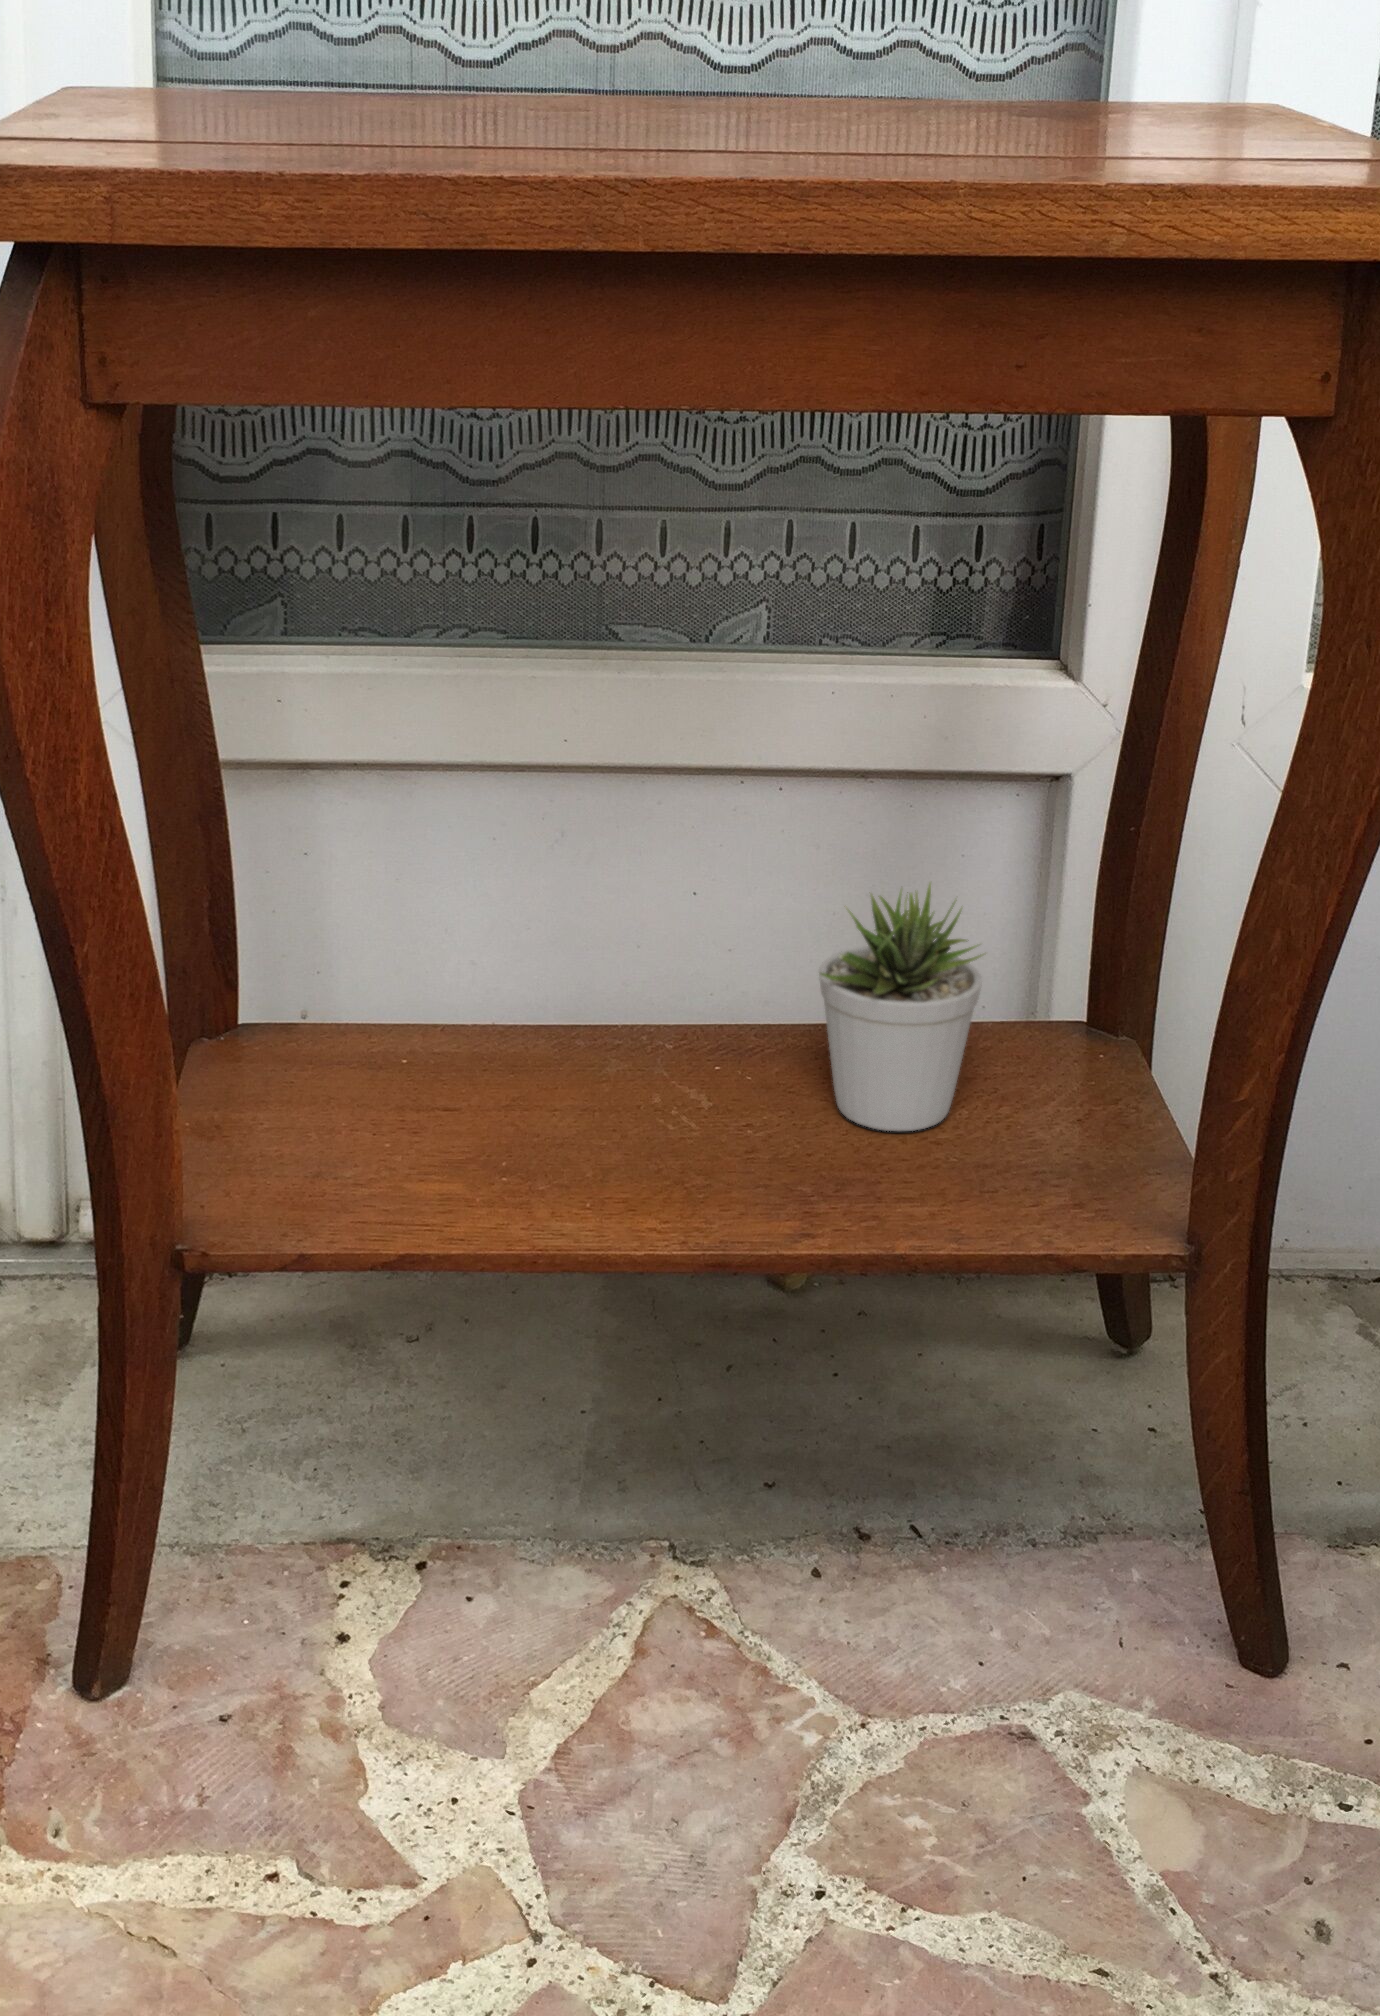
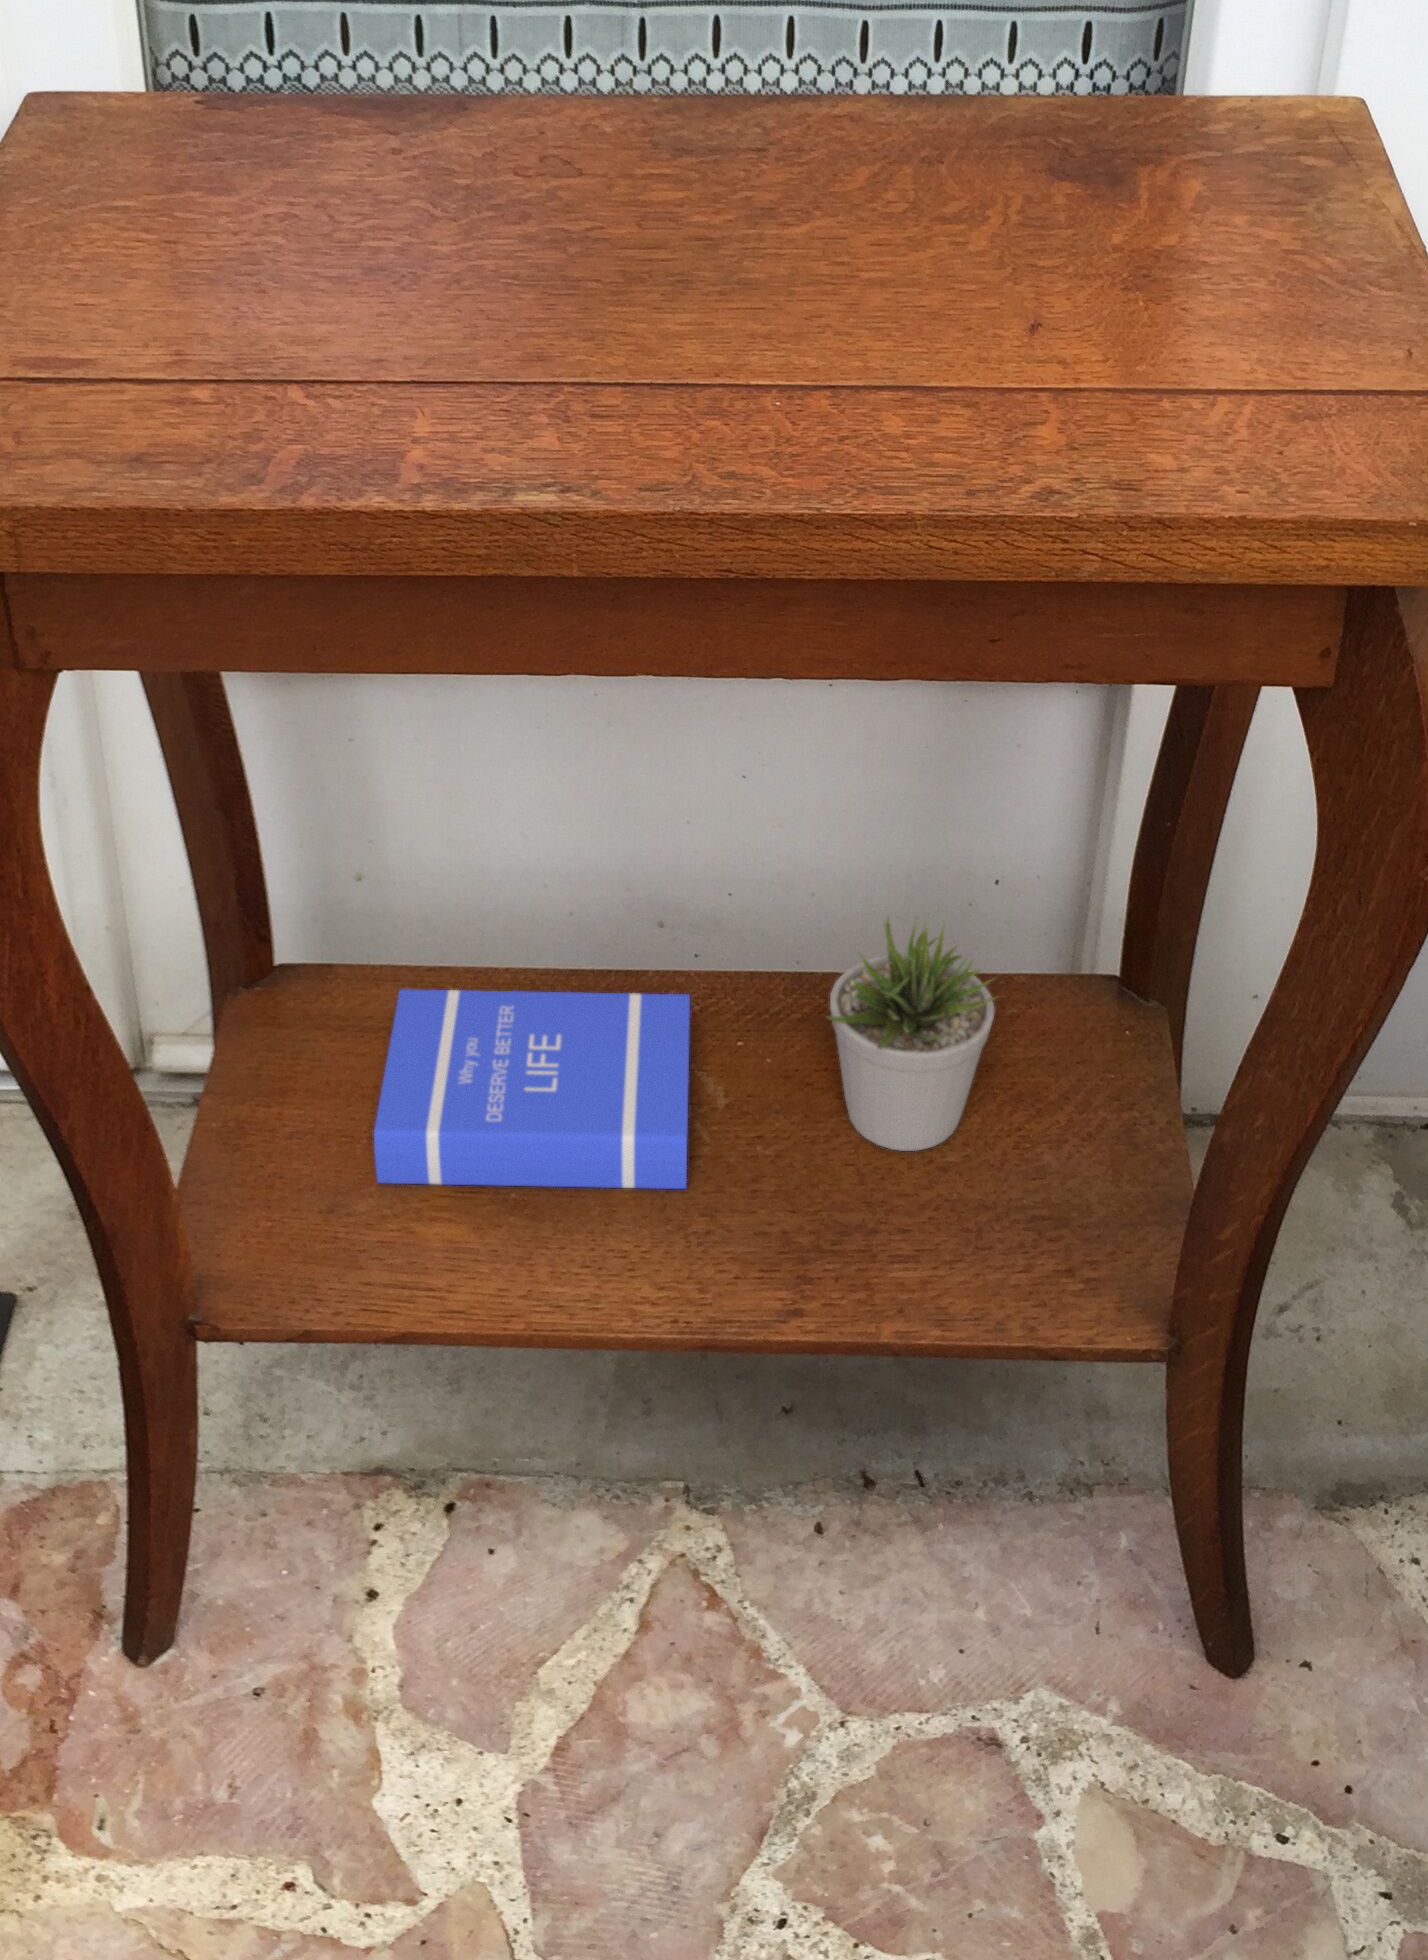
book: none [363,1006,683,1160] -> present [374,989,690,1189]

